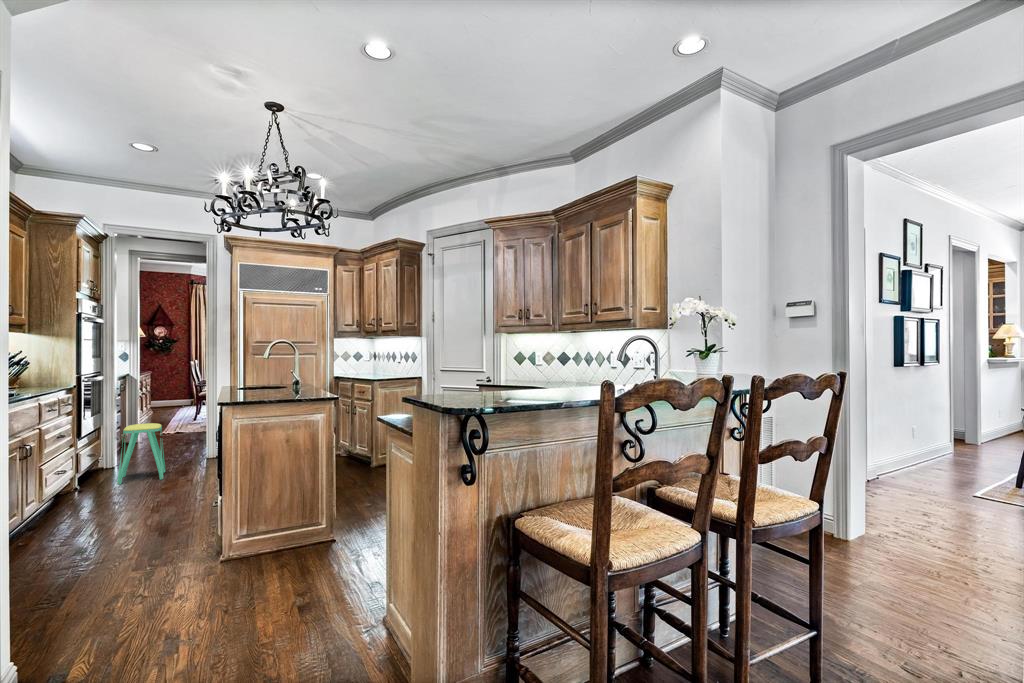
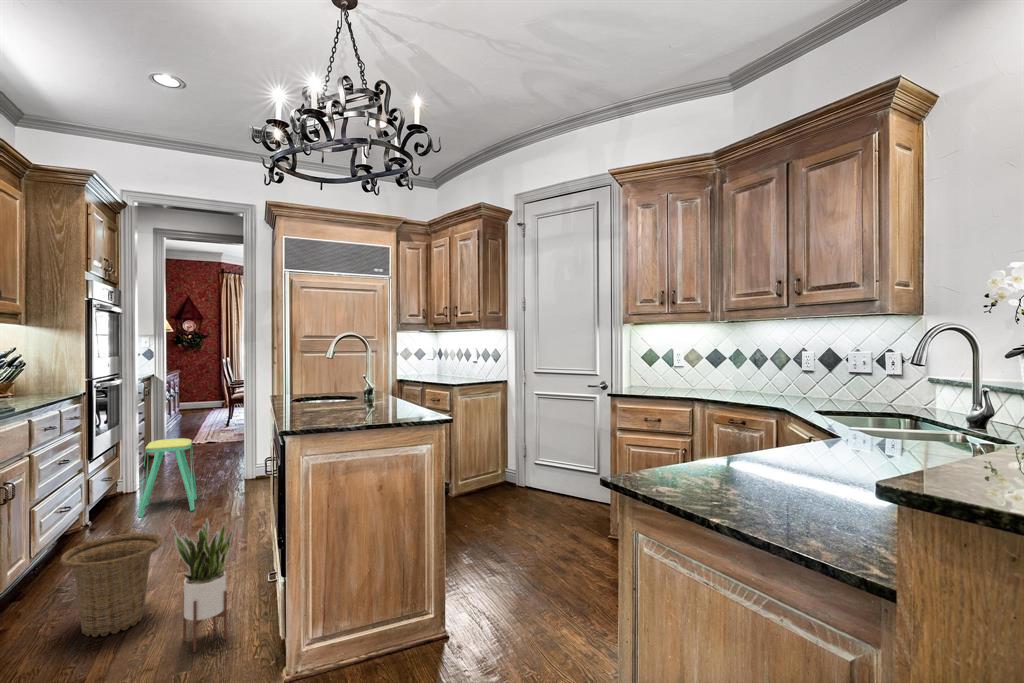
potted plant: none [146,466,190,555] -> present [171,518,233,652]
basket: none [67,482,139,549] -> present [61,533,162,637]

